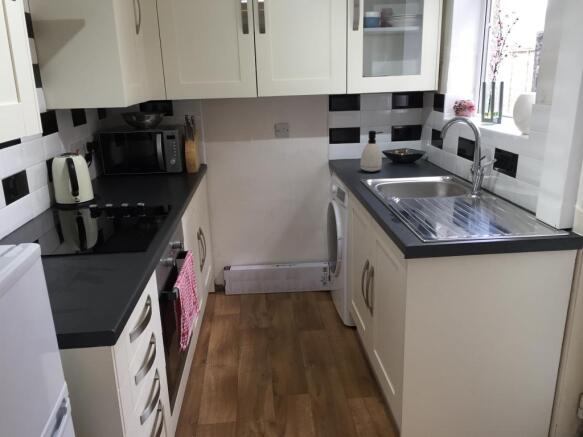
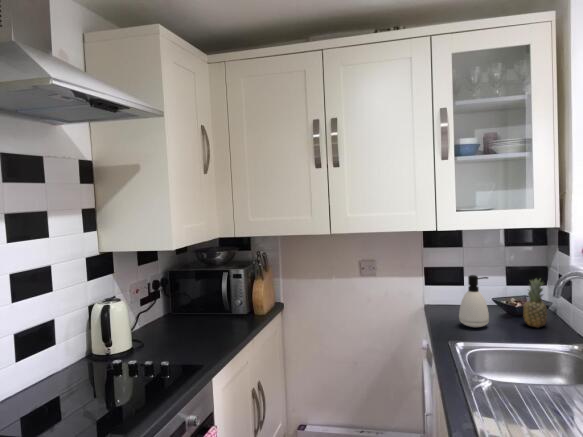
fruit: none [406,132,423,169] -> present [523,279,547,328]

